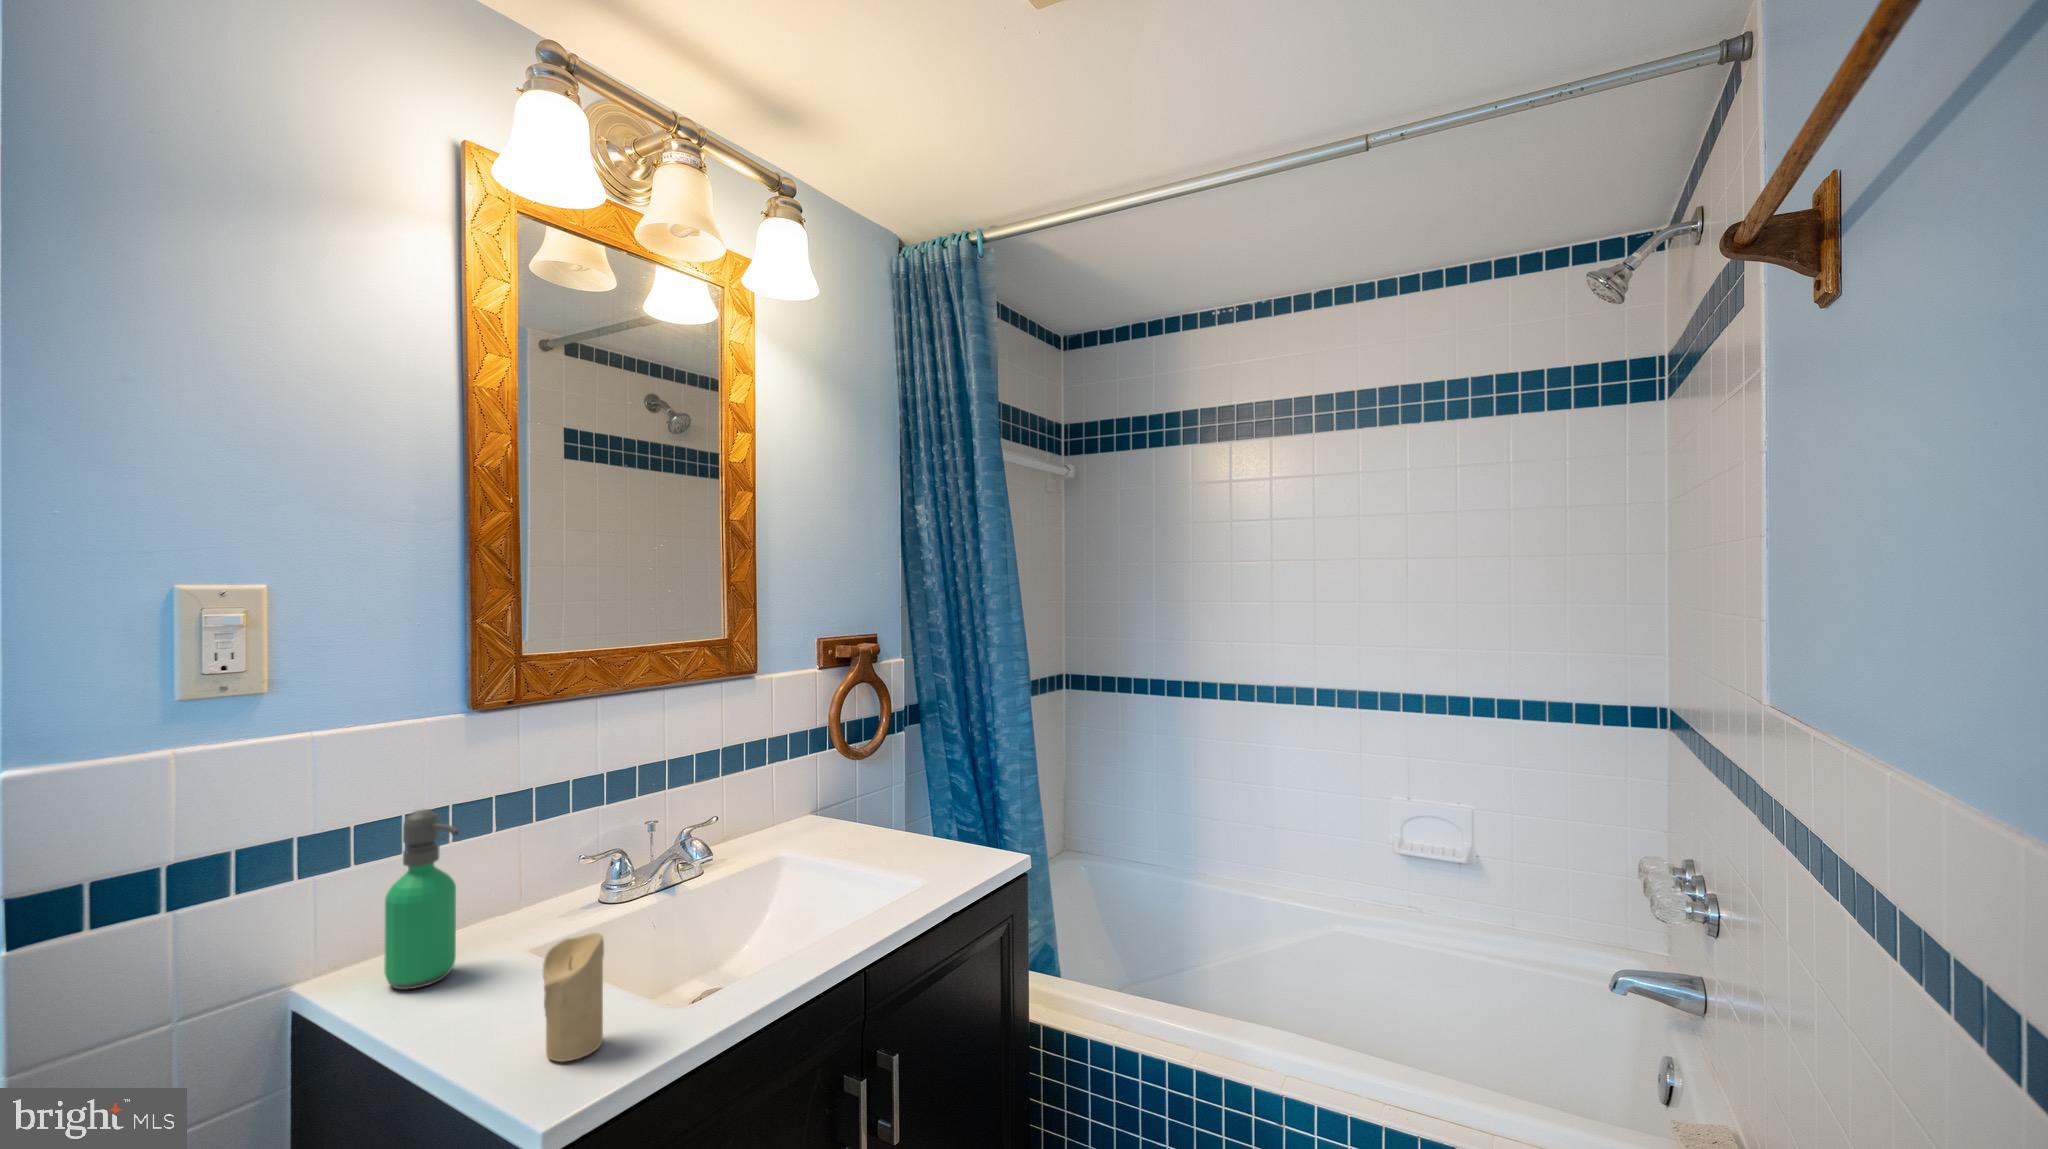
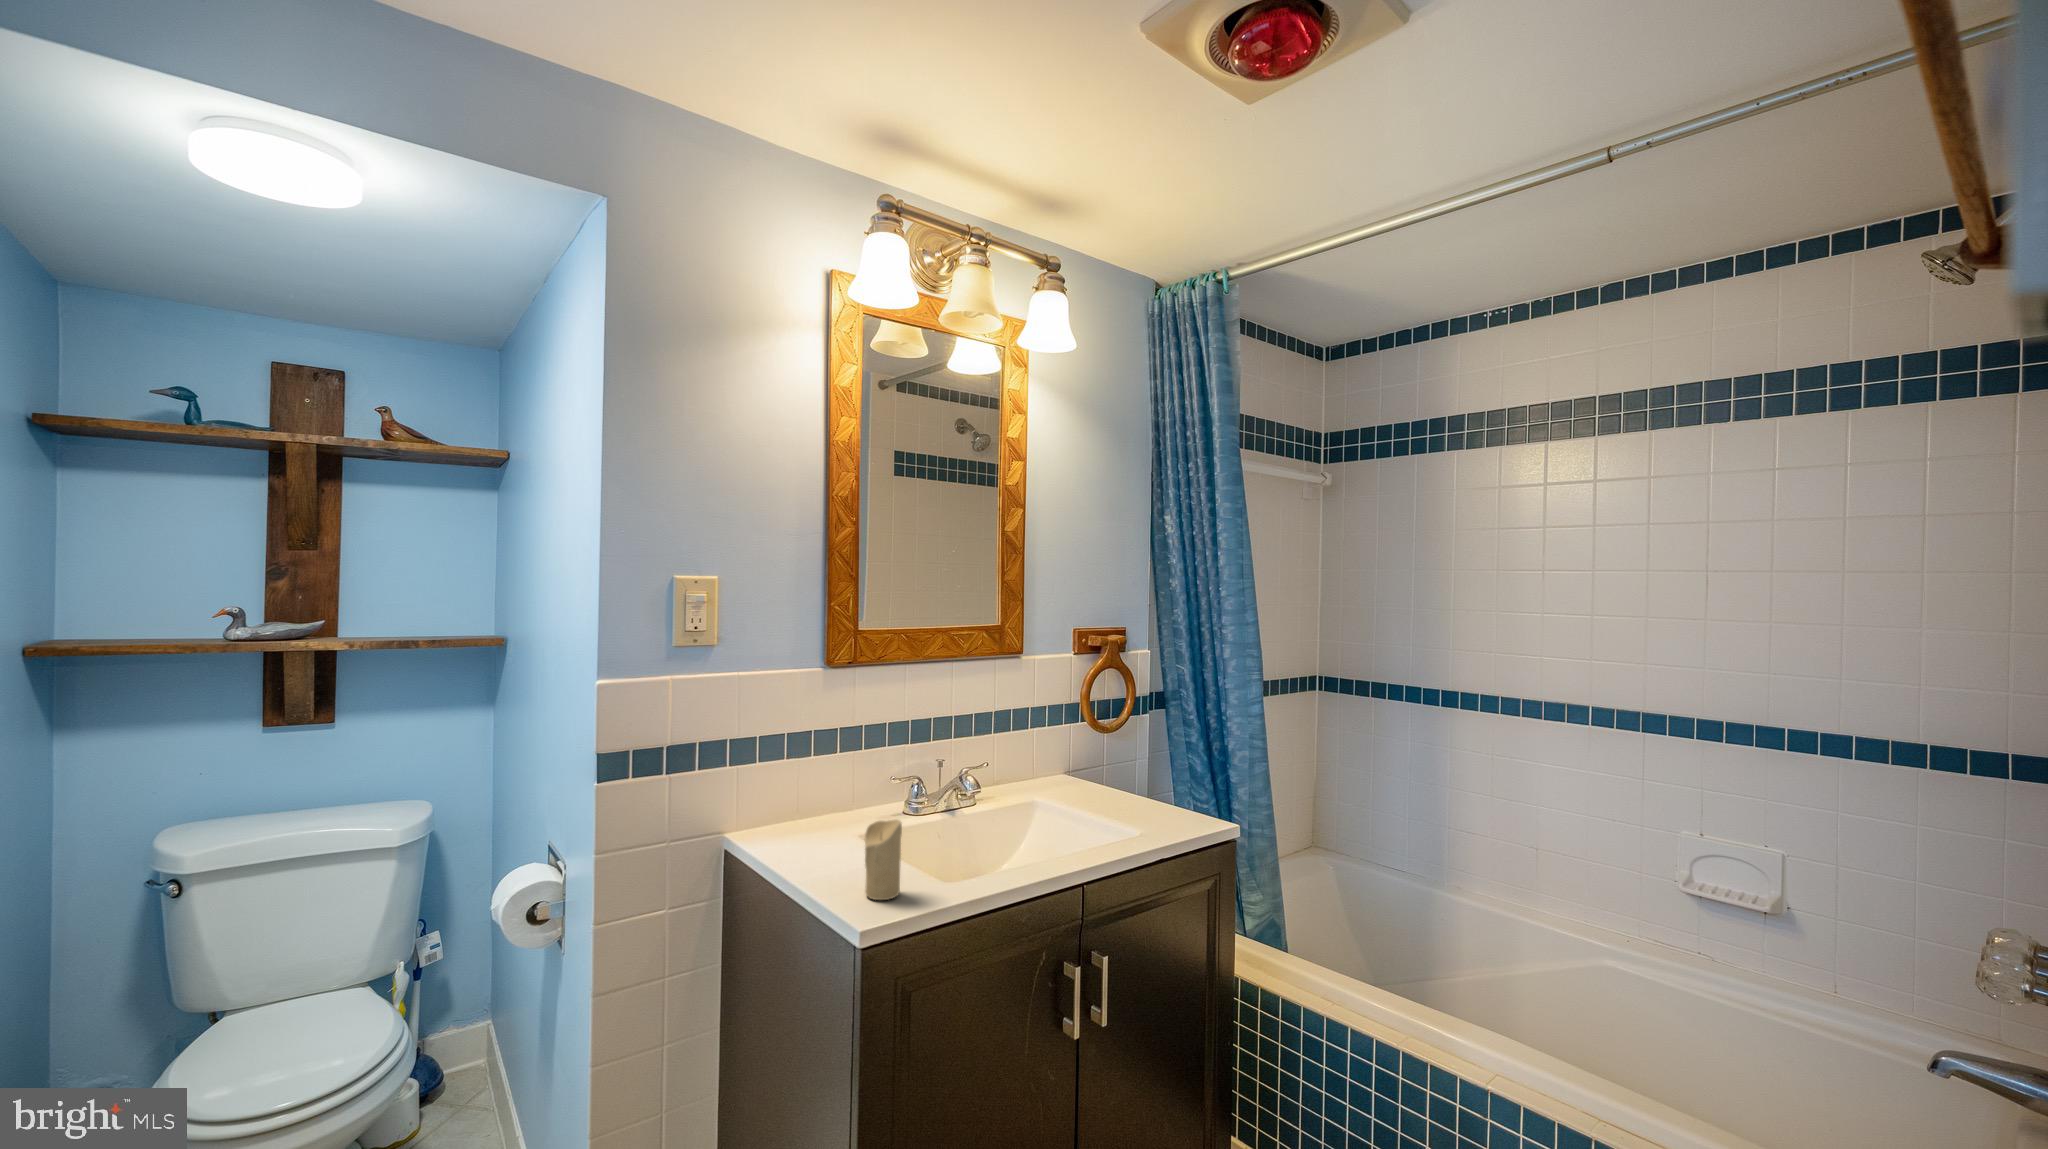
soap dispenser: present [384,809,459,990] -> none [774,729,818,847]

